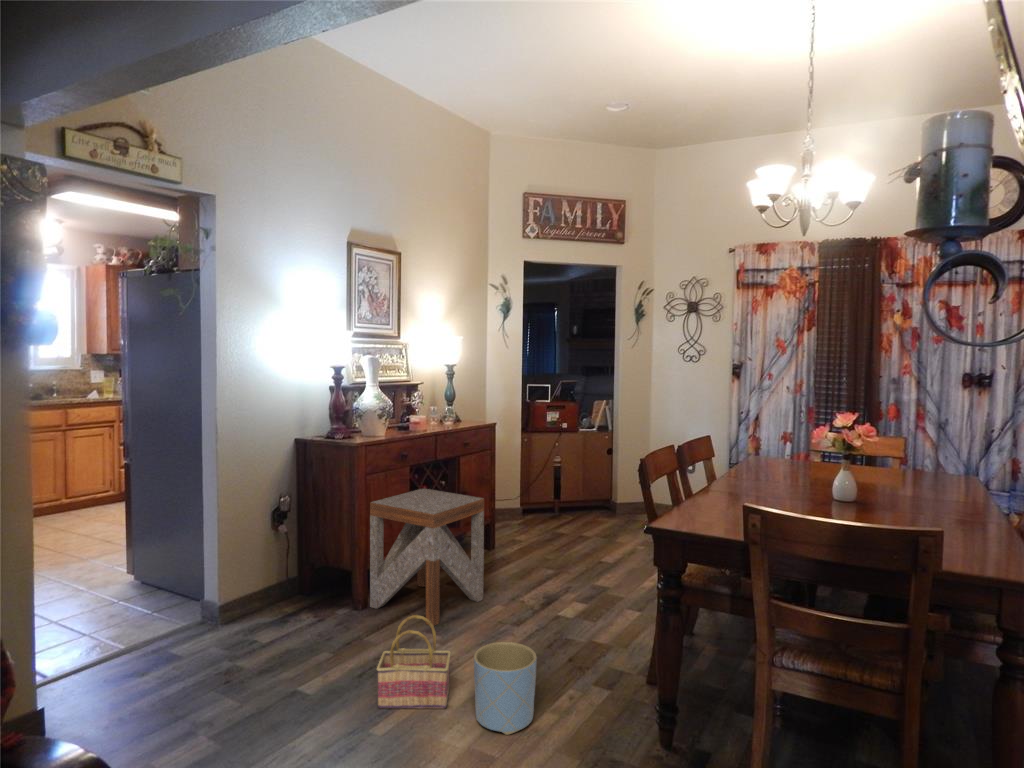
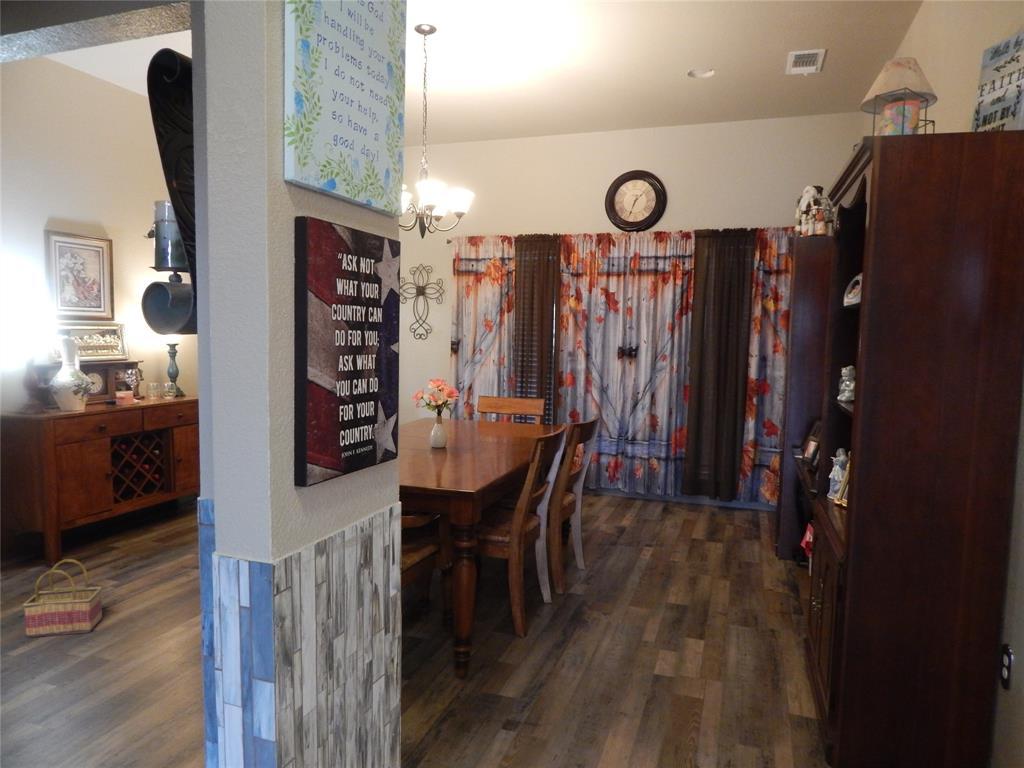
side table: present [370,489,484,626] -> none [60,457,181,575]
planter: present [474,642,537,735] -> none [107,574,166,644]

